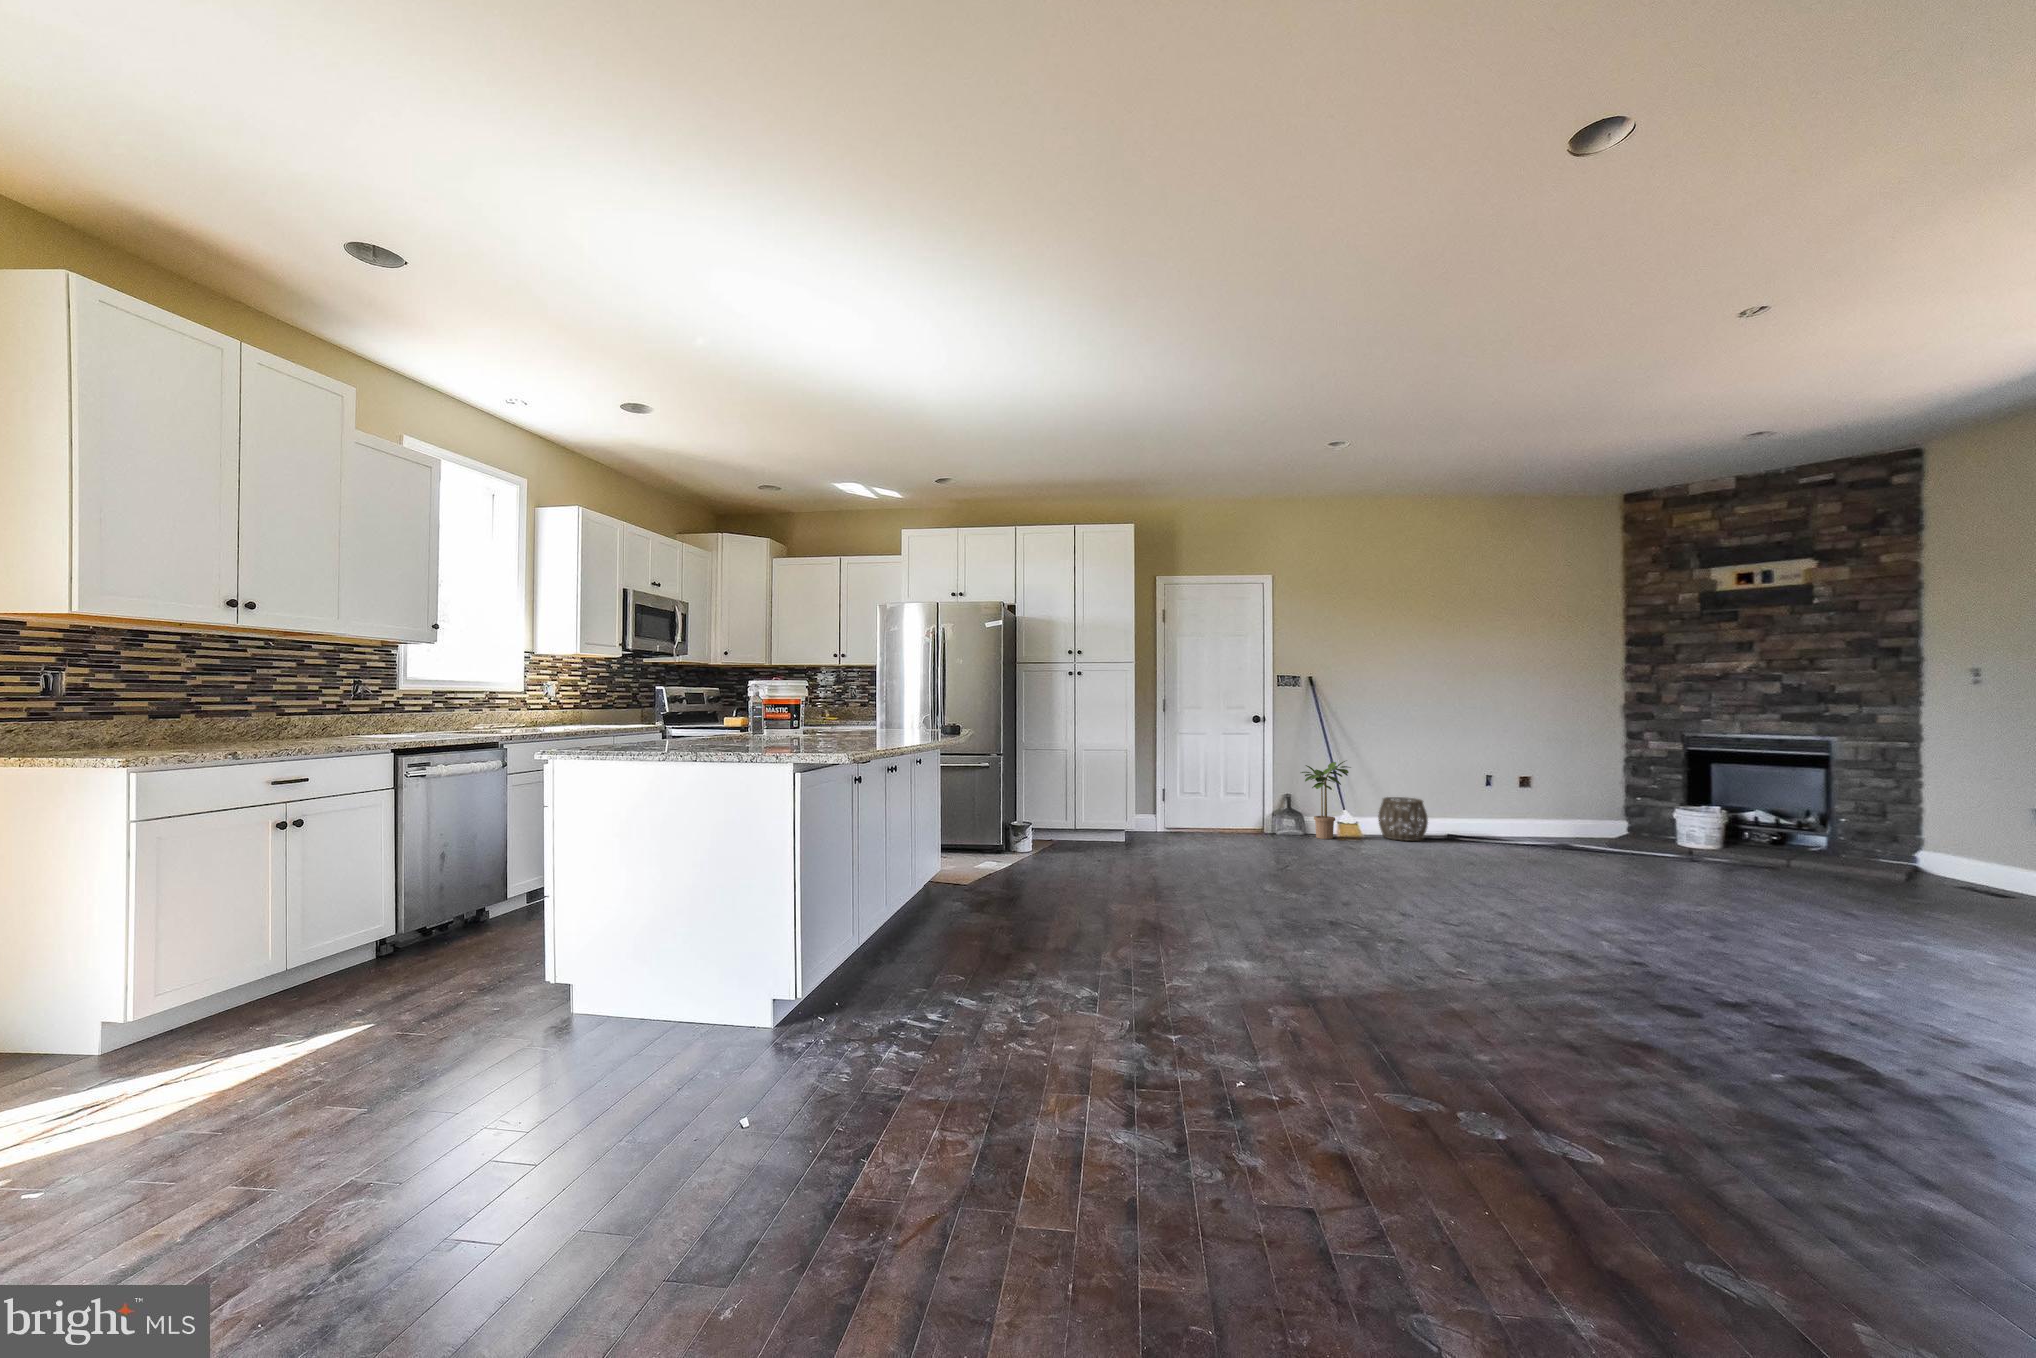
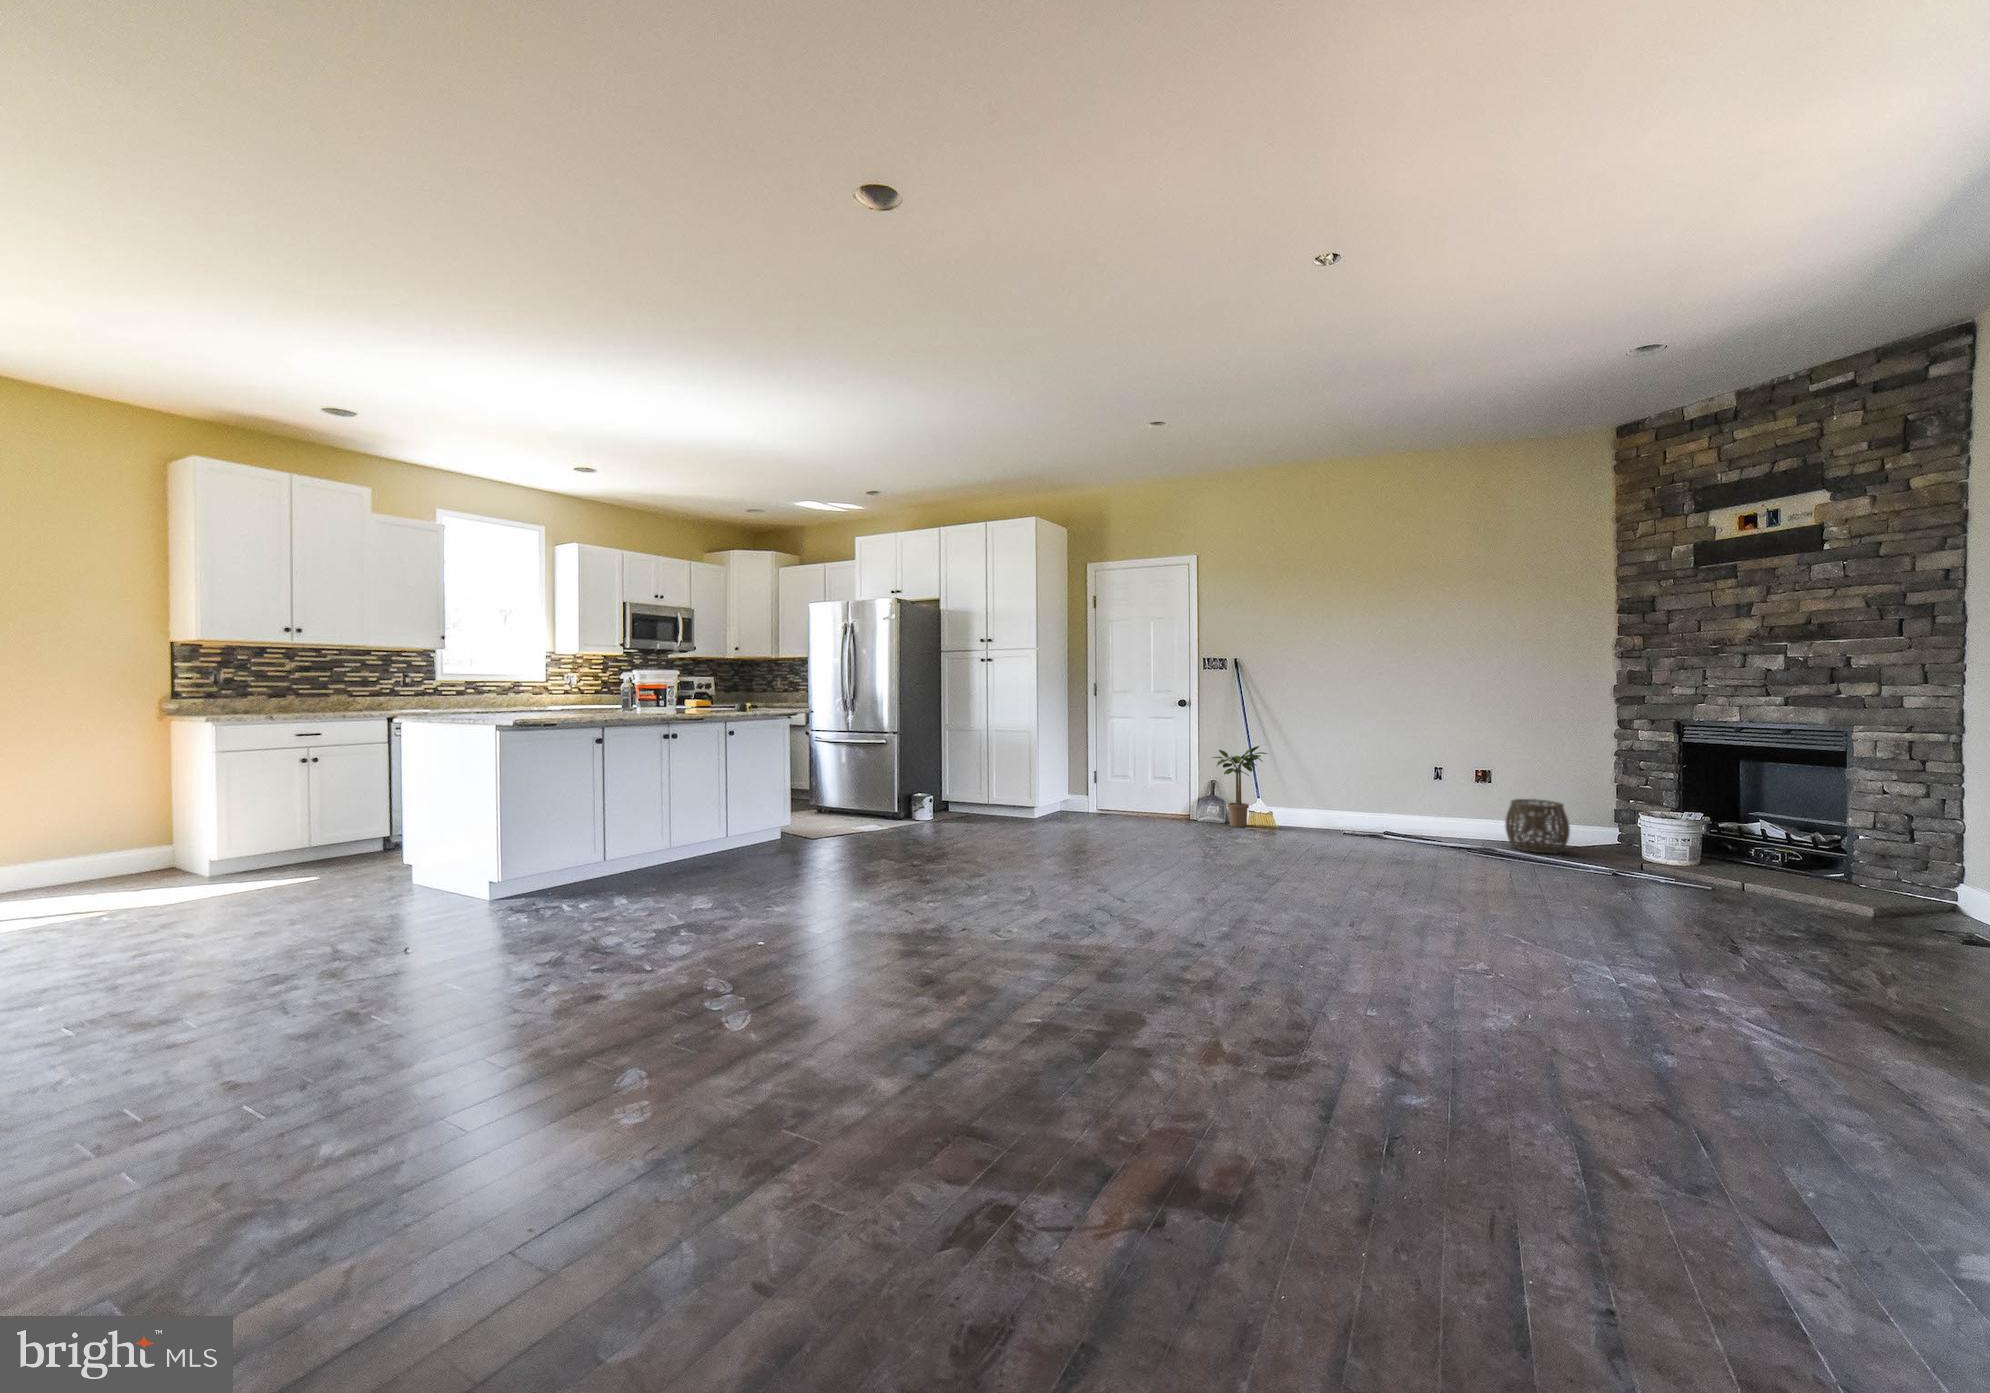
woven basket: present [1378,797,1428,841] -> present [1505,799,1570,854]

